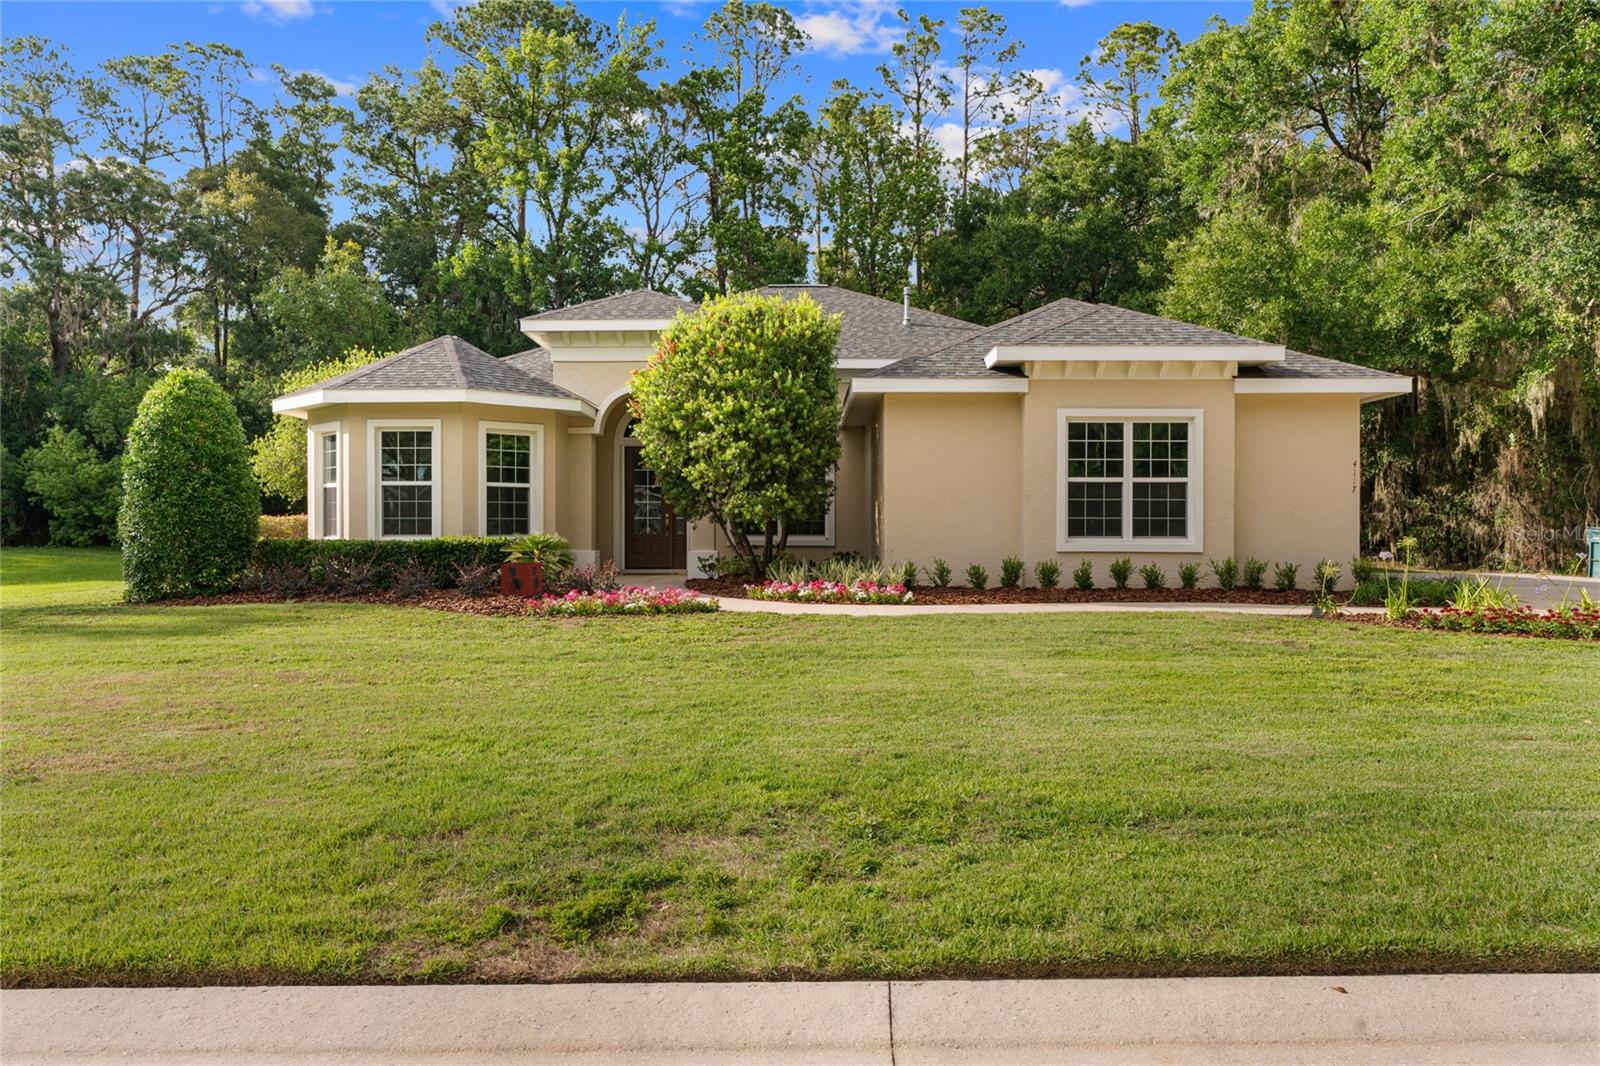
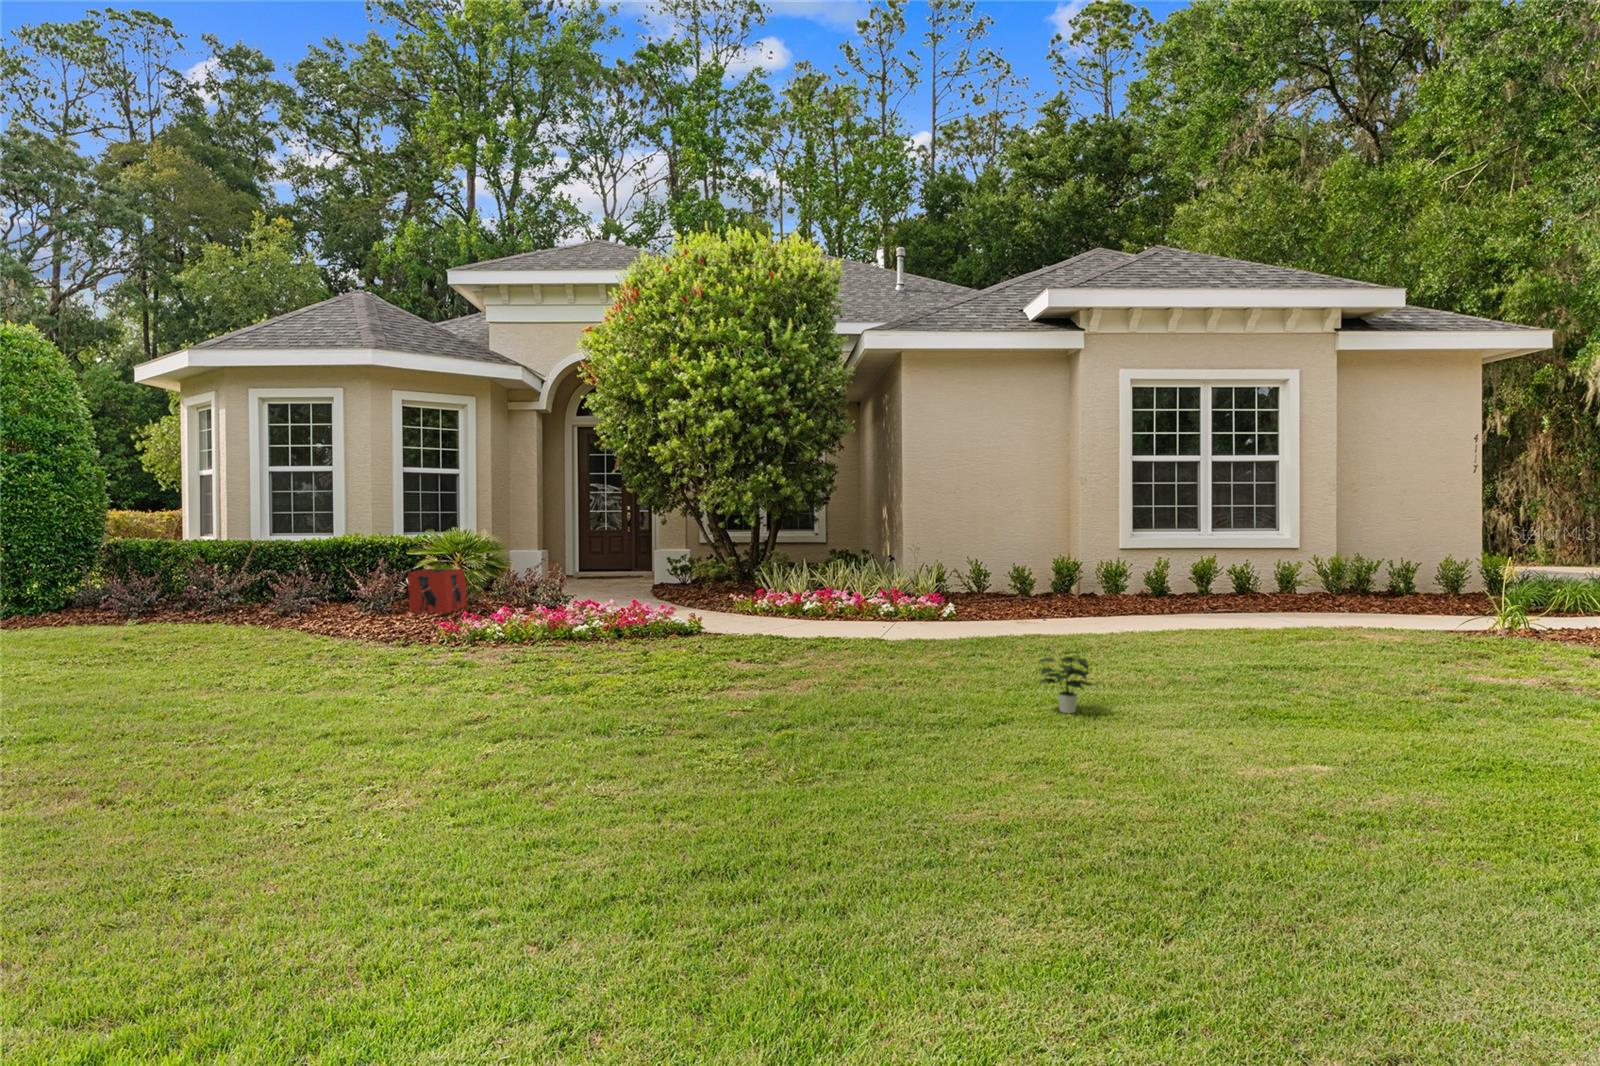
potted plant: present [1303,590,1328,618] -> present [1038,651,1094,713]

